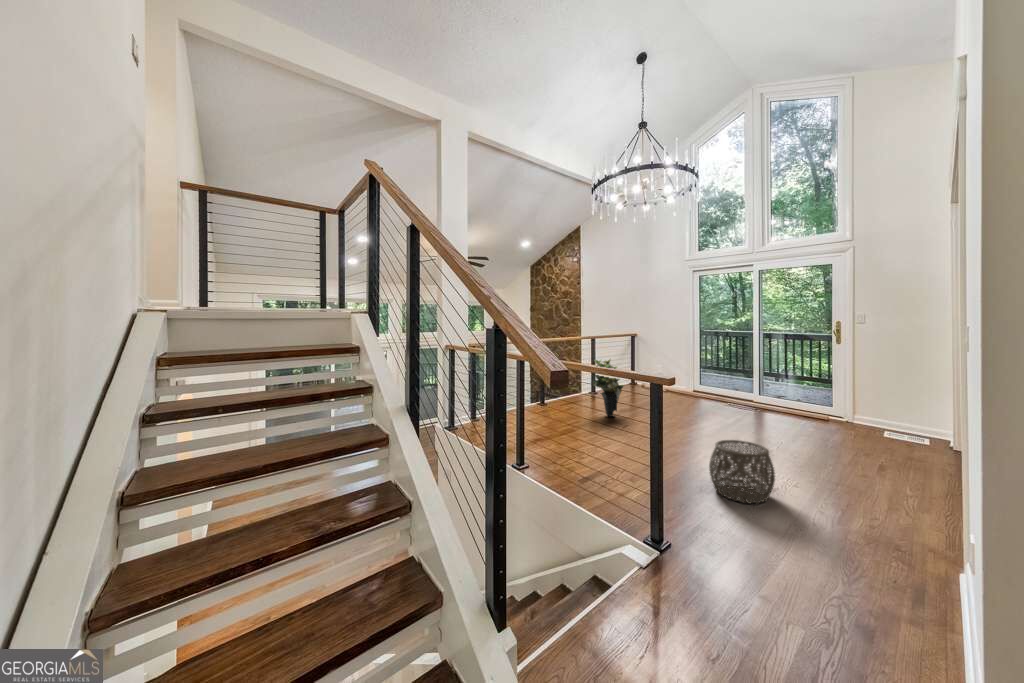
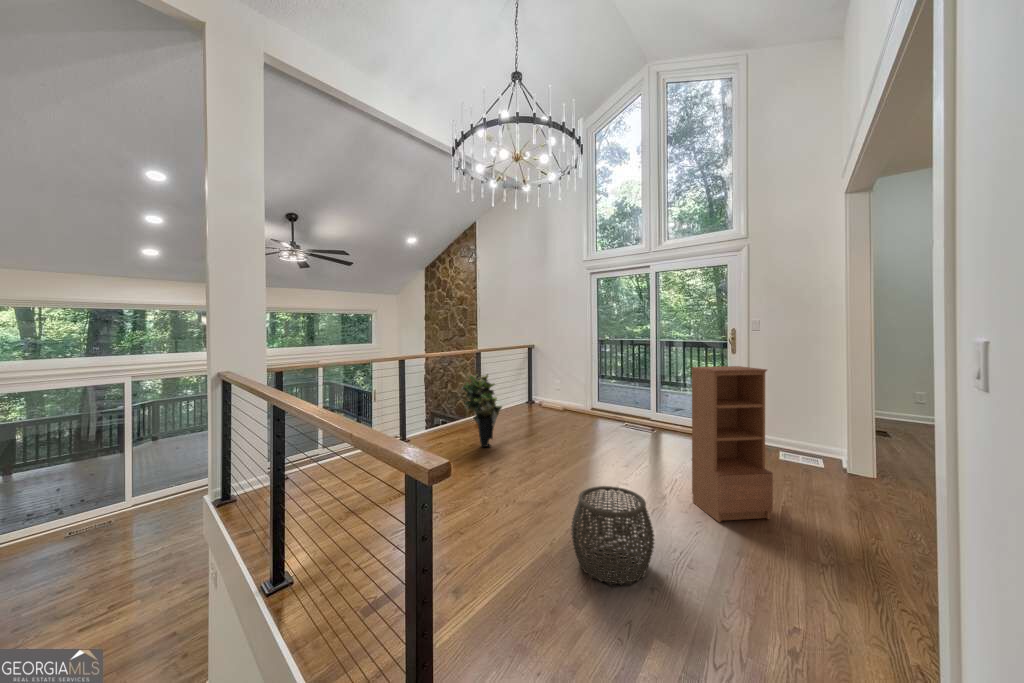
bookcase: none [800,355,875,477] -> present [692,366,773,522]

